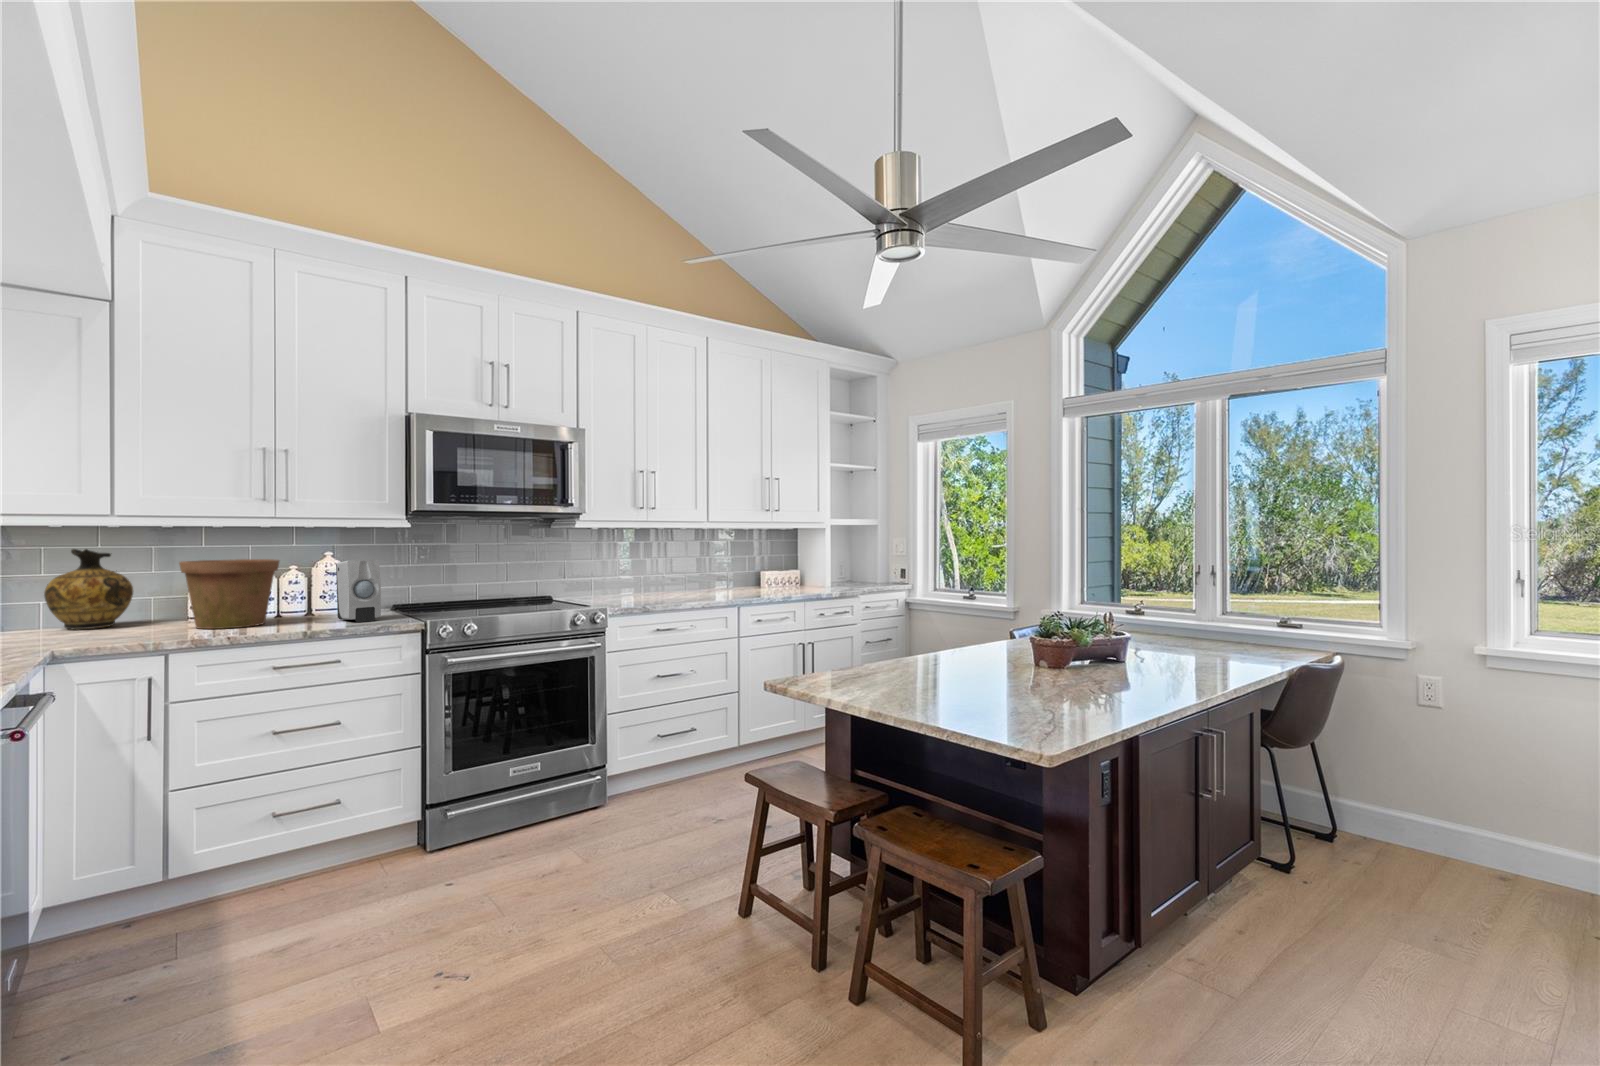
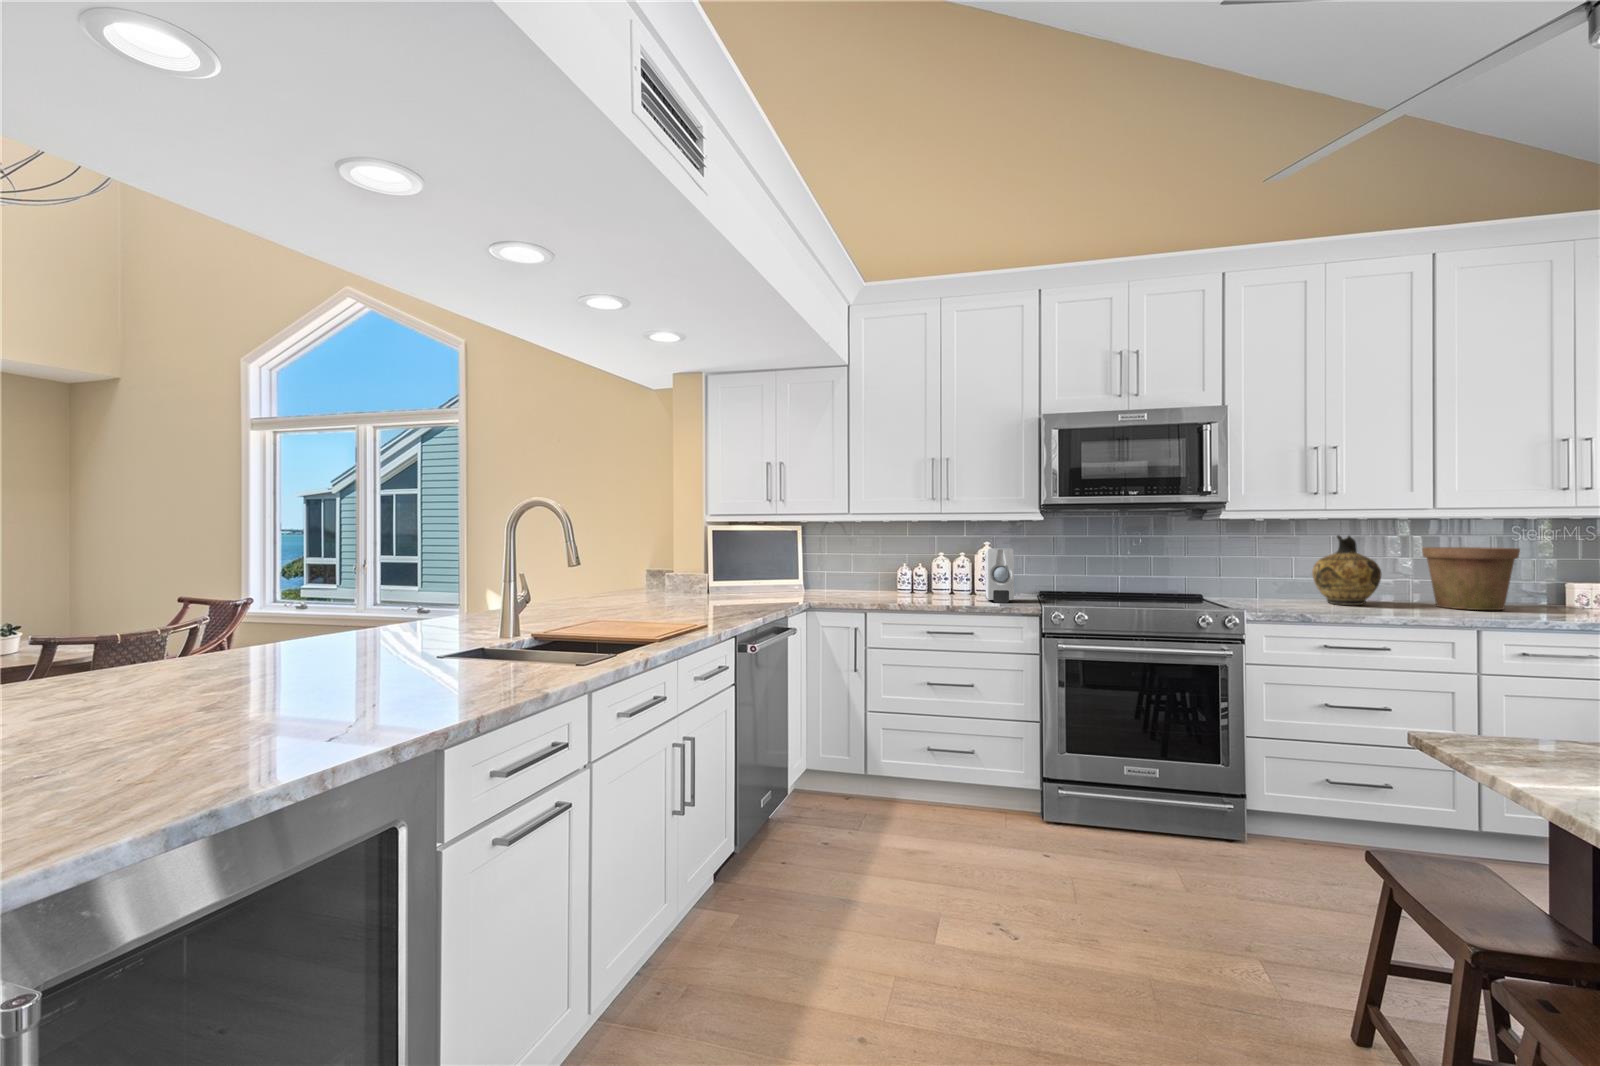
ceramic jug: present [44,549,133,630] -> present [1312,535,1381,605]
flower pot: present [179,559,279,629] -> present [1422,547,1520,610]

